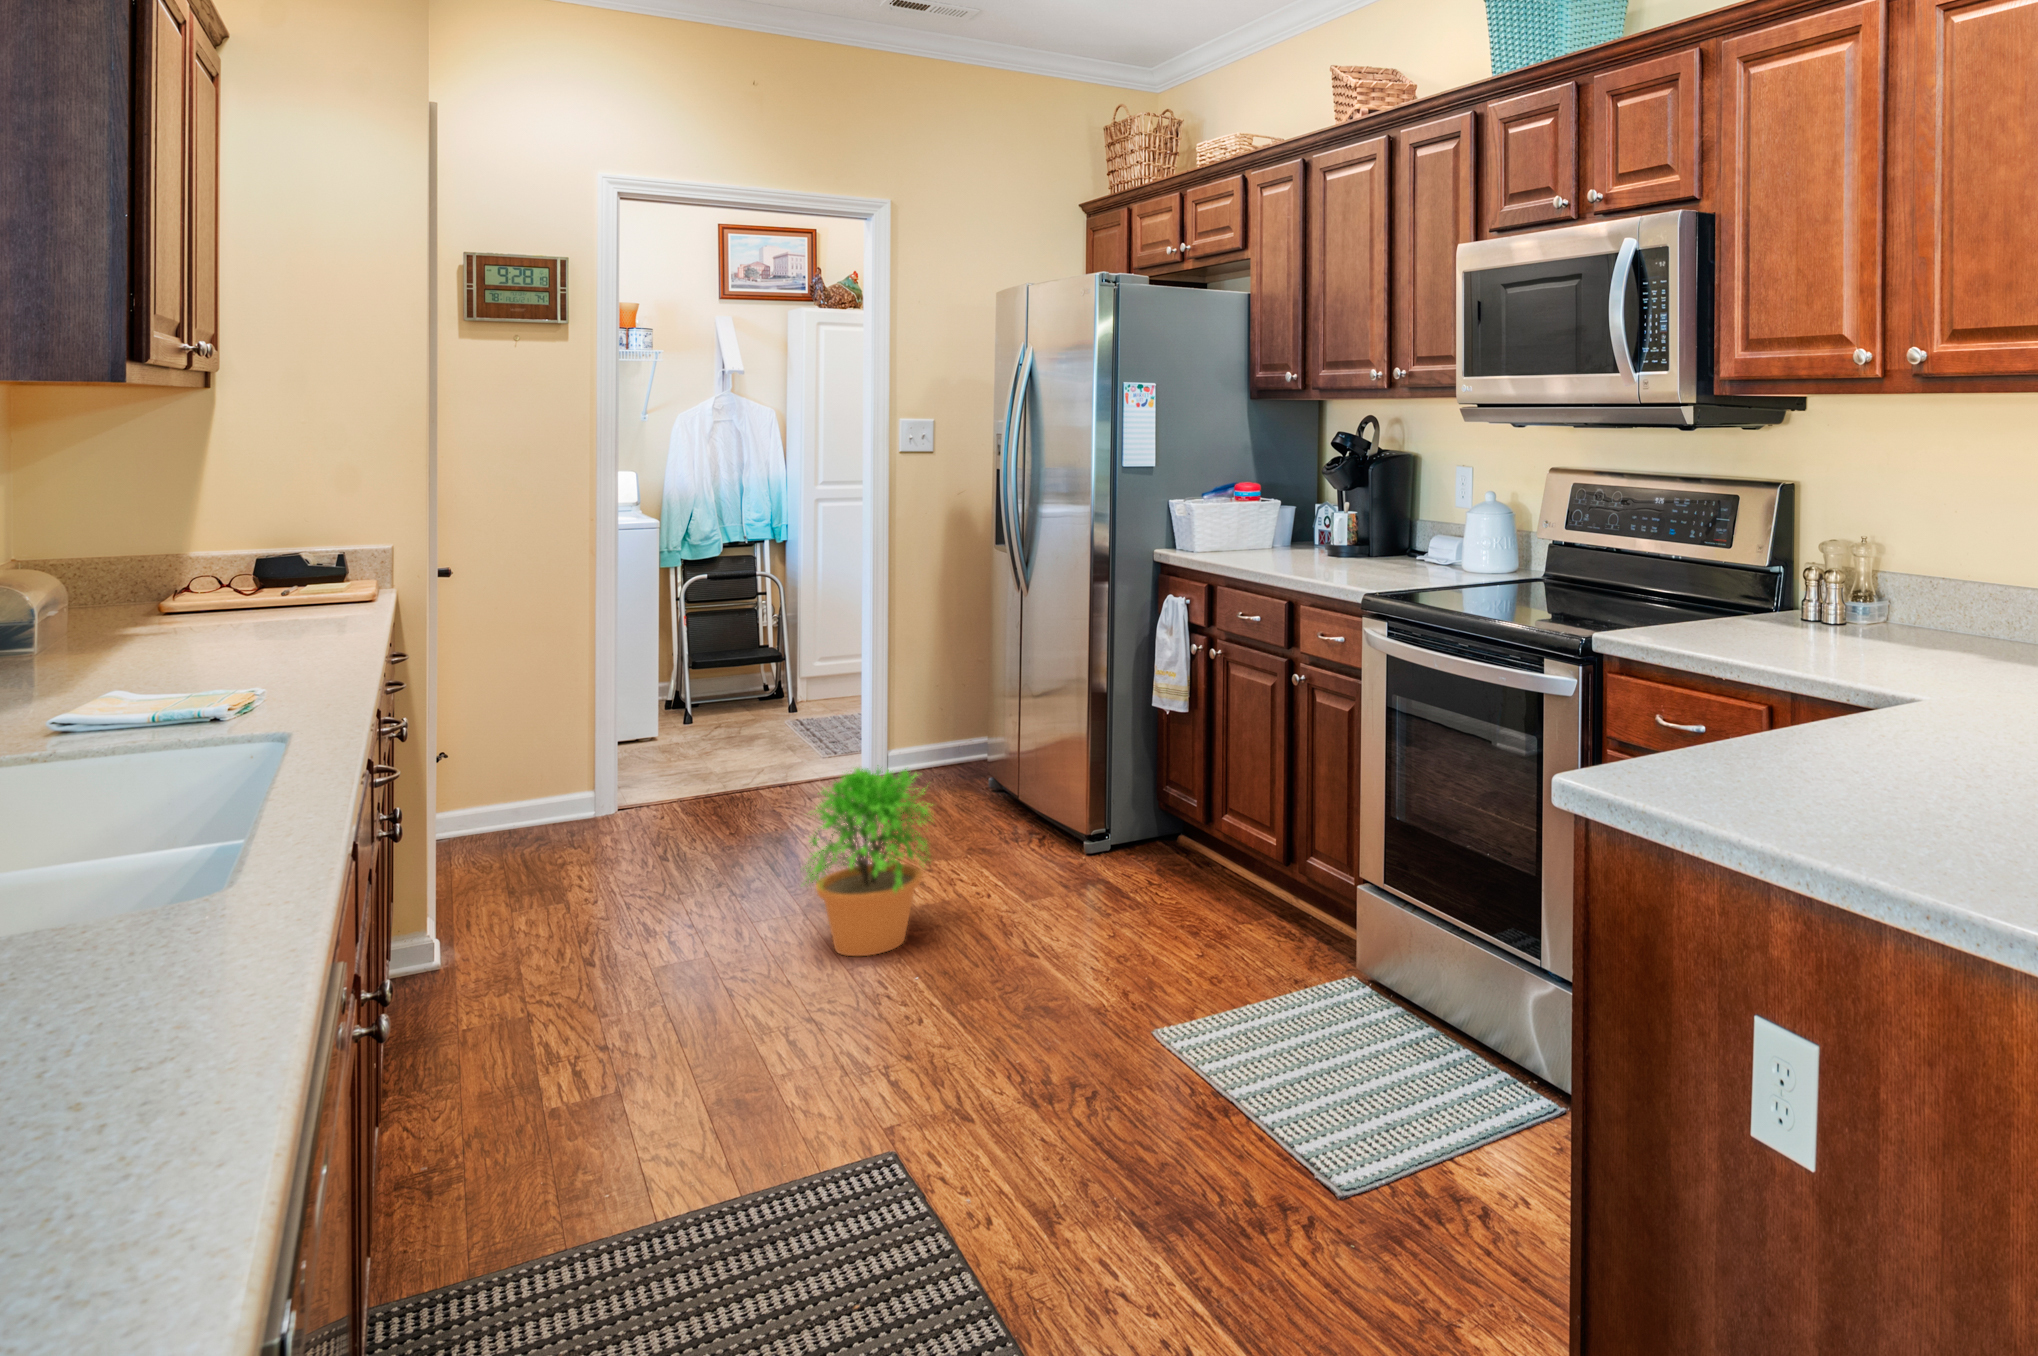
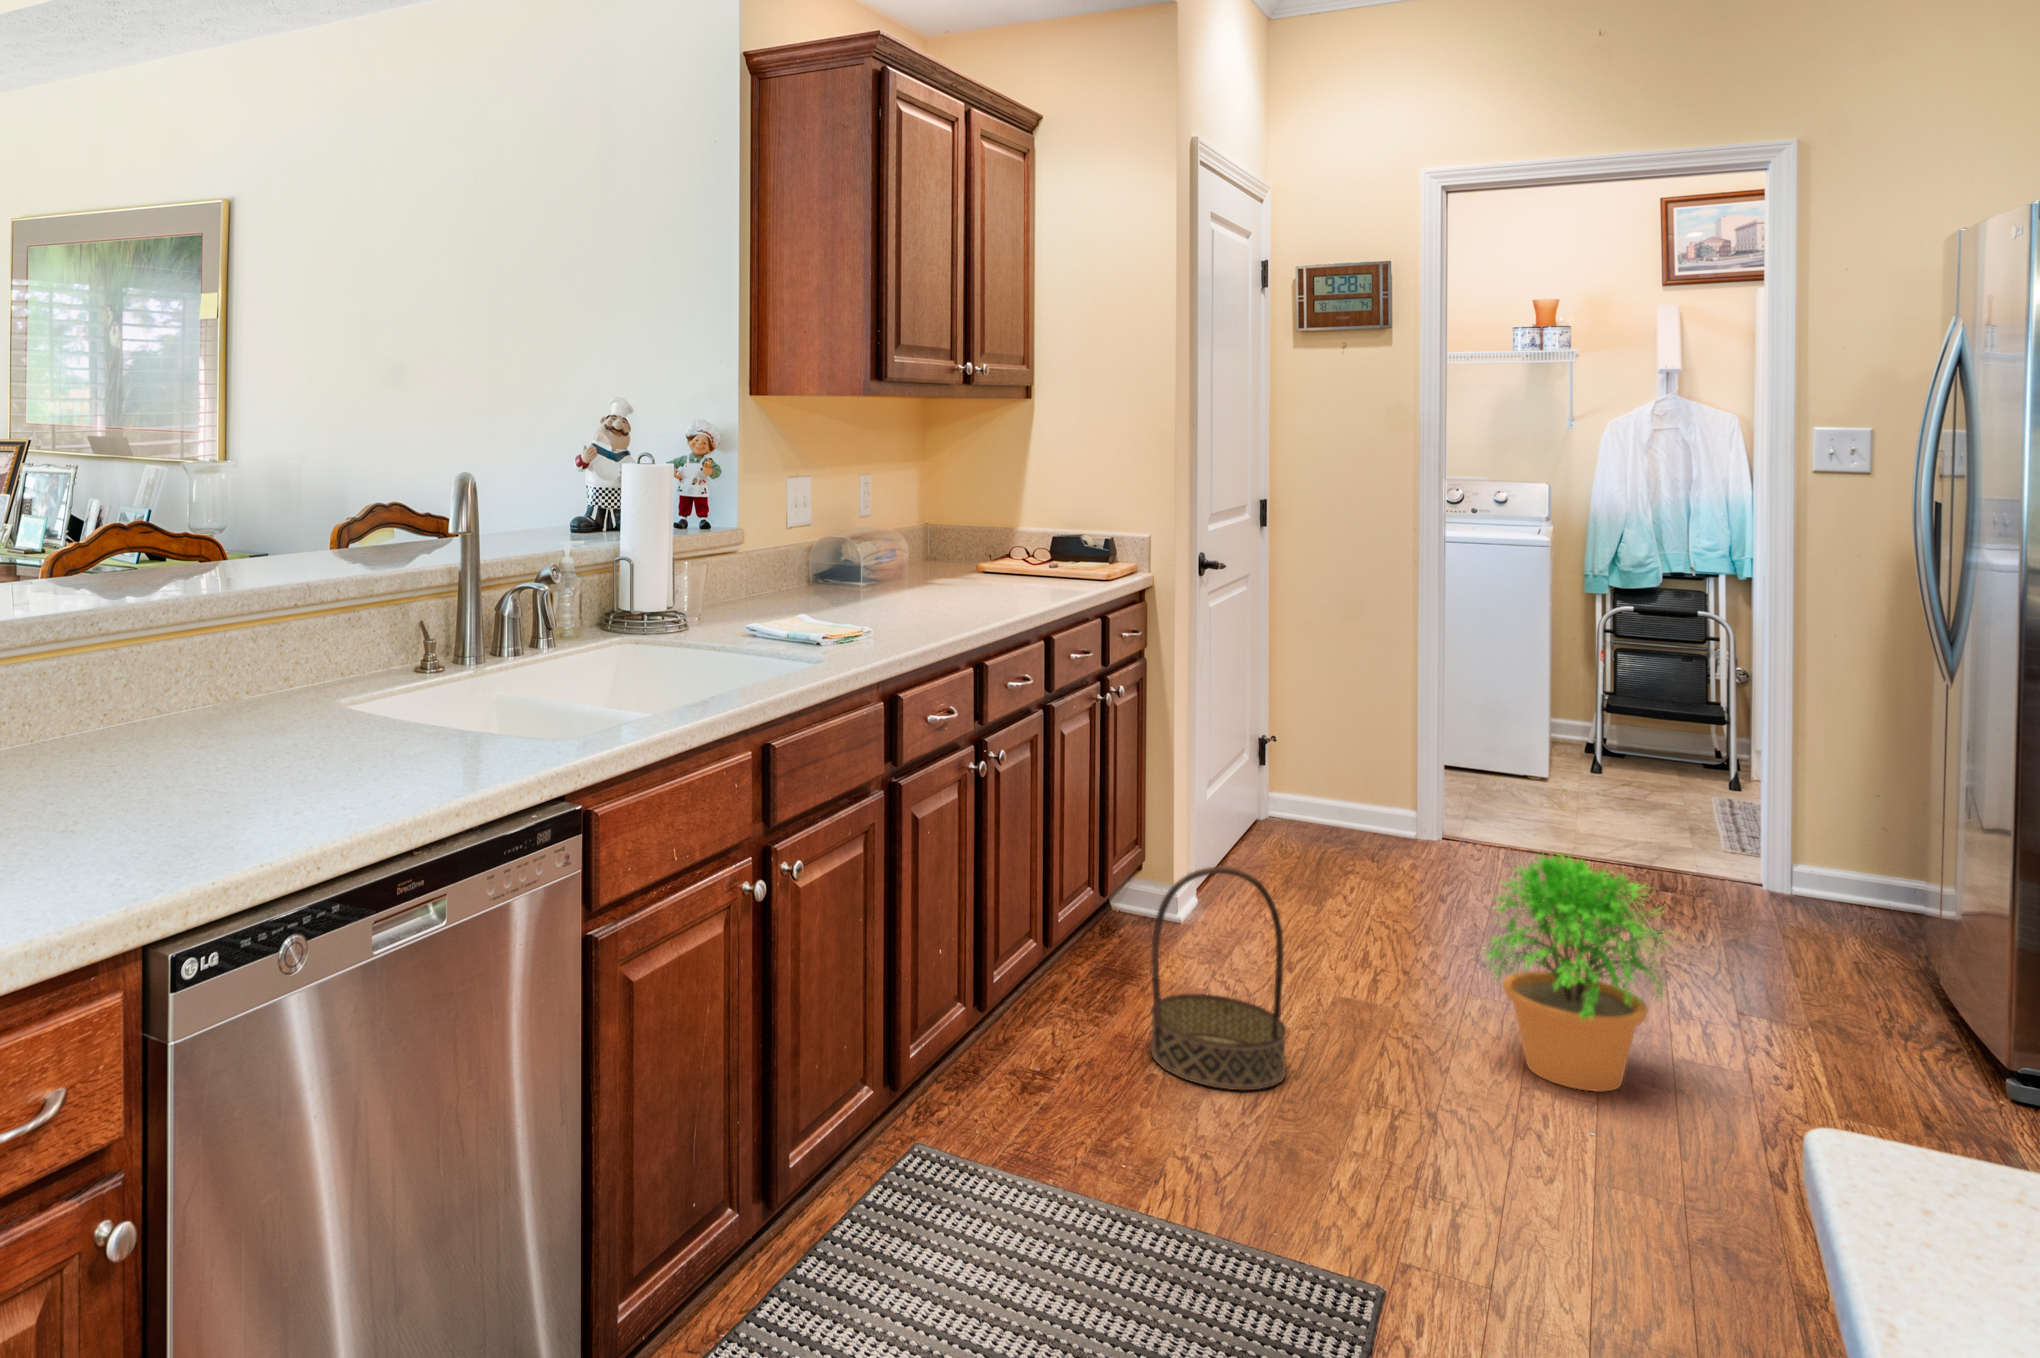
basket: none [529,863,677,1096] -> present [1151,867,1286,1090]

